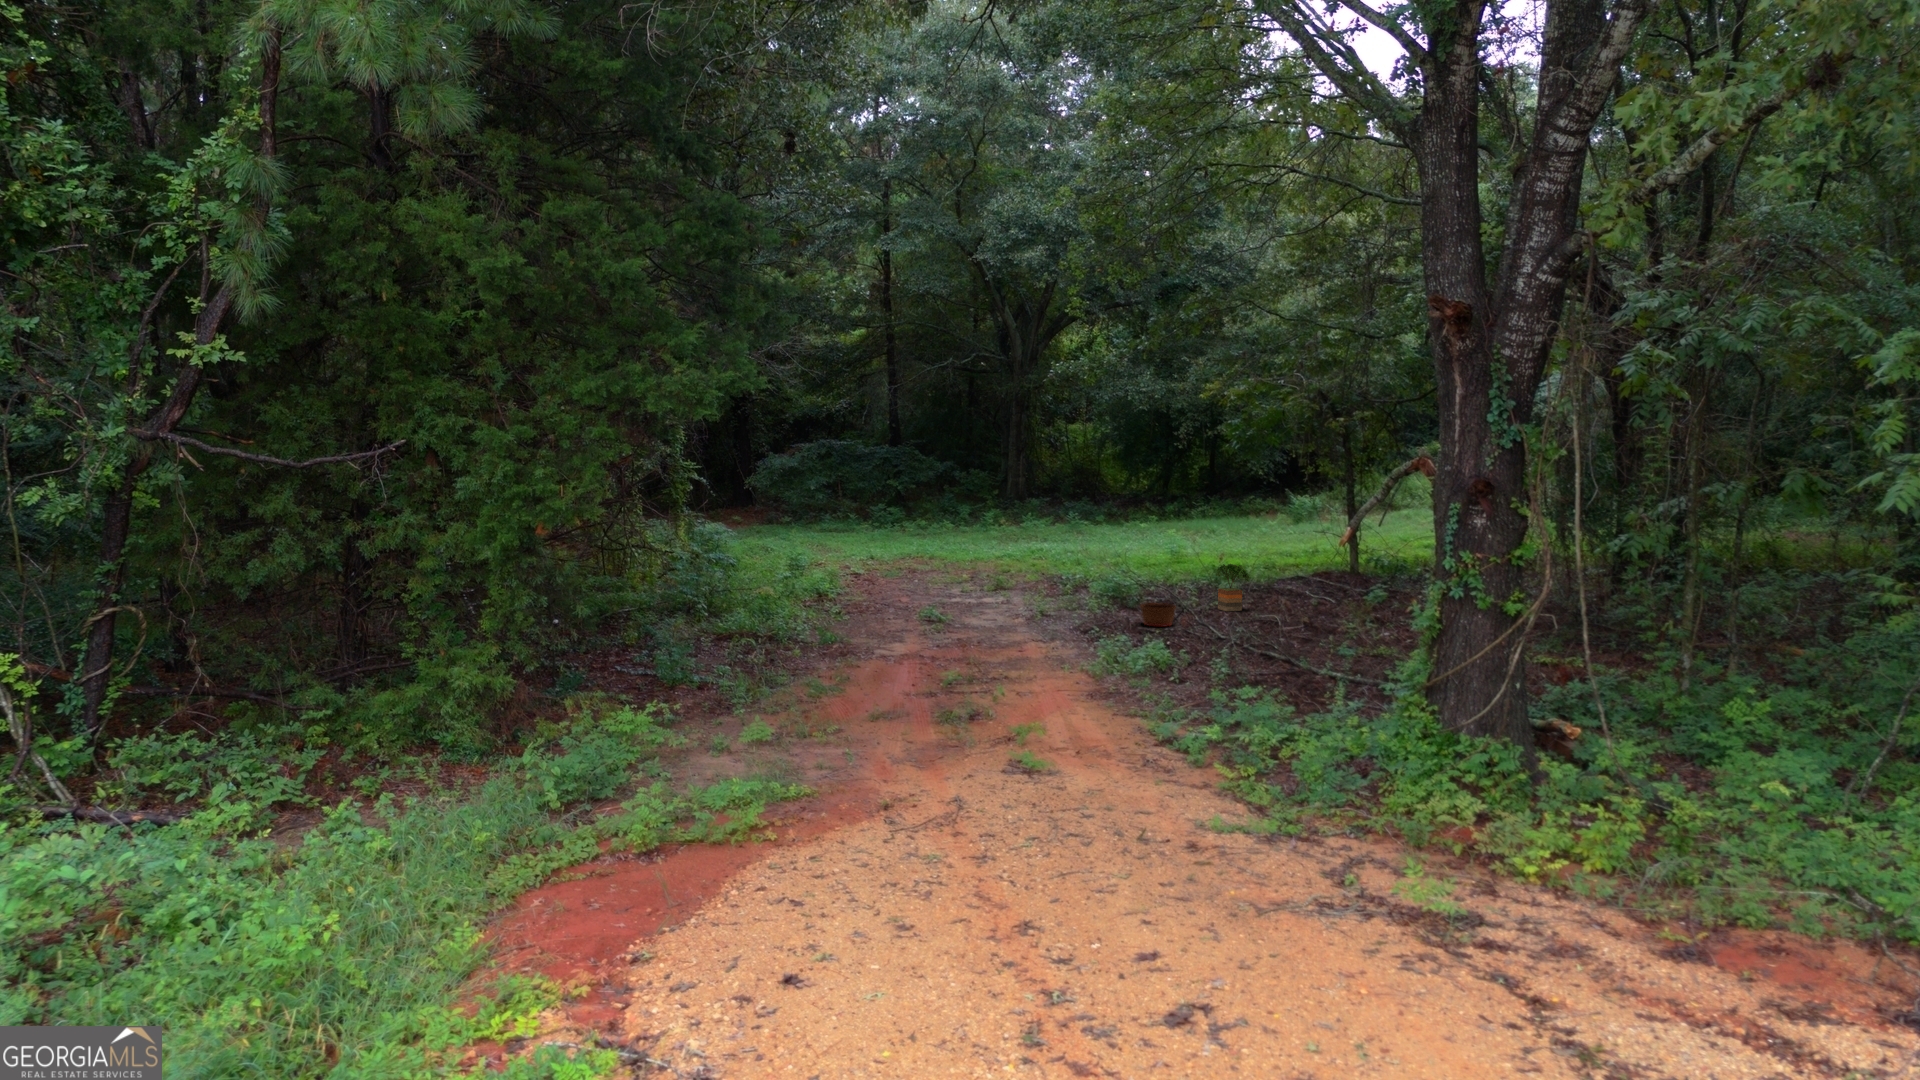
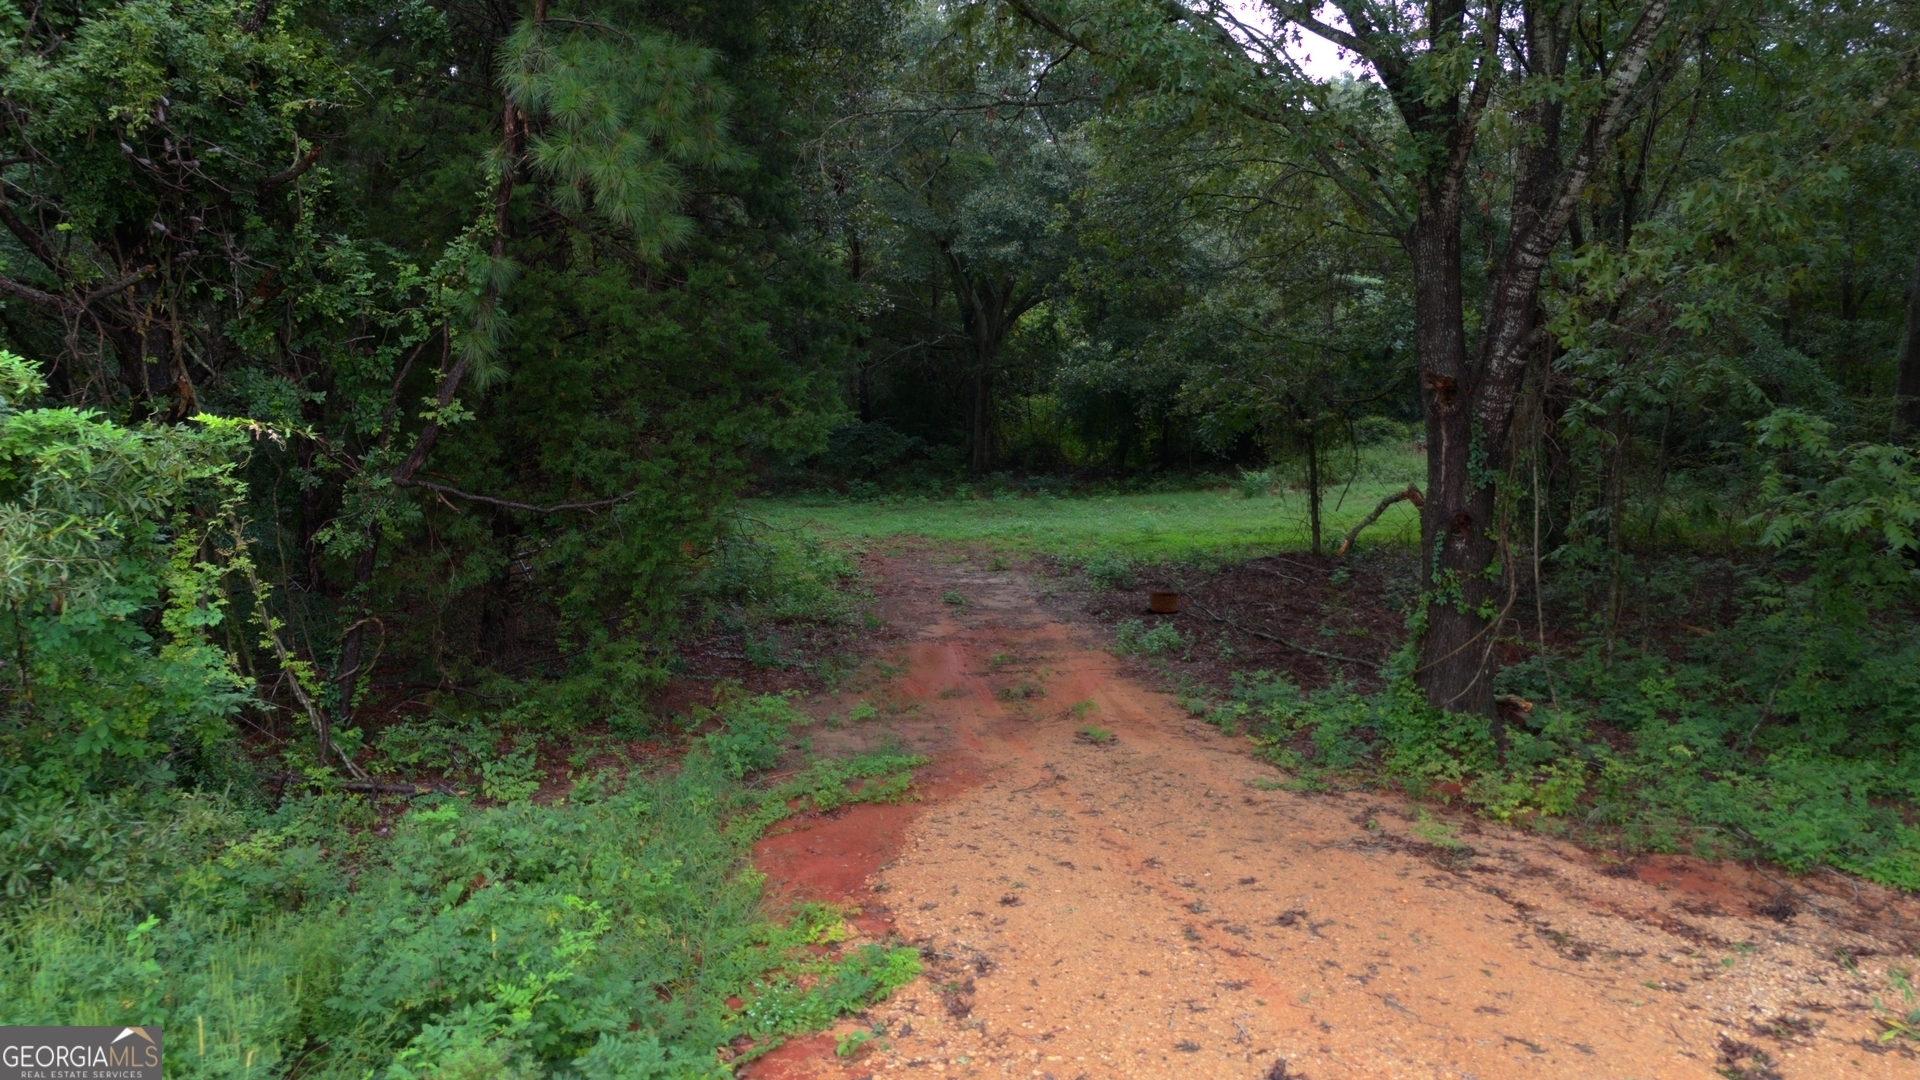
potted tree: present [1216,564,1250,611] -> none [1207,555,1239,597]

